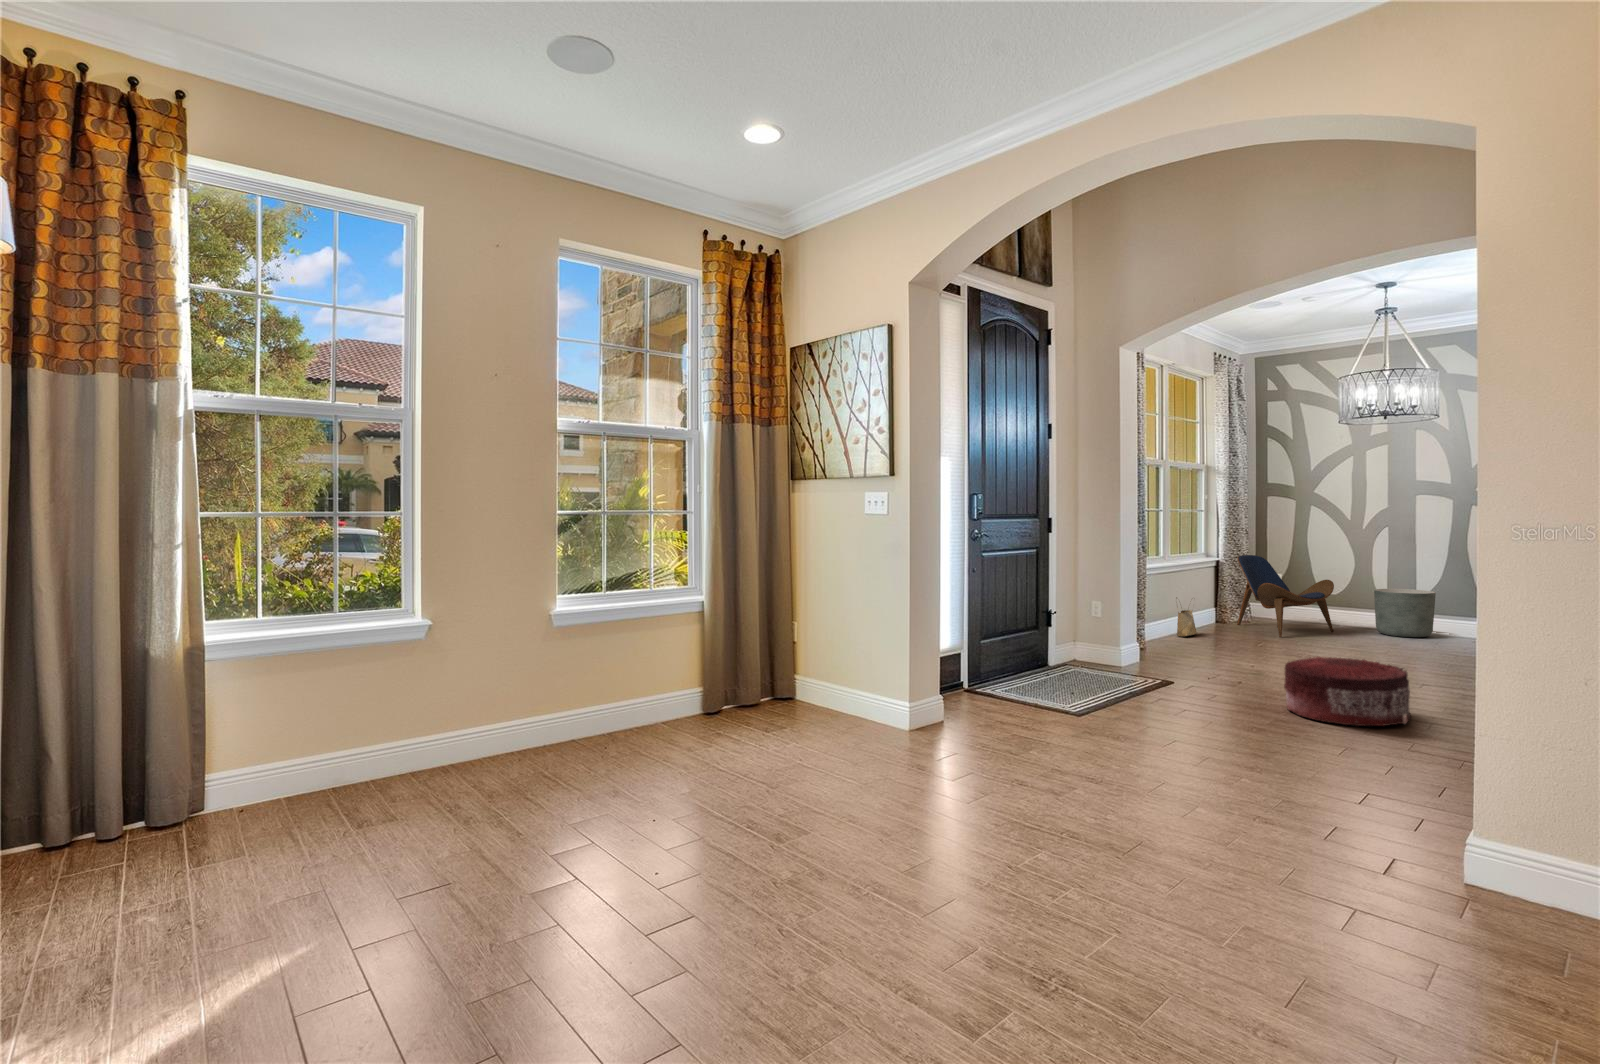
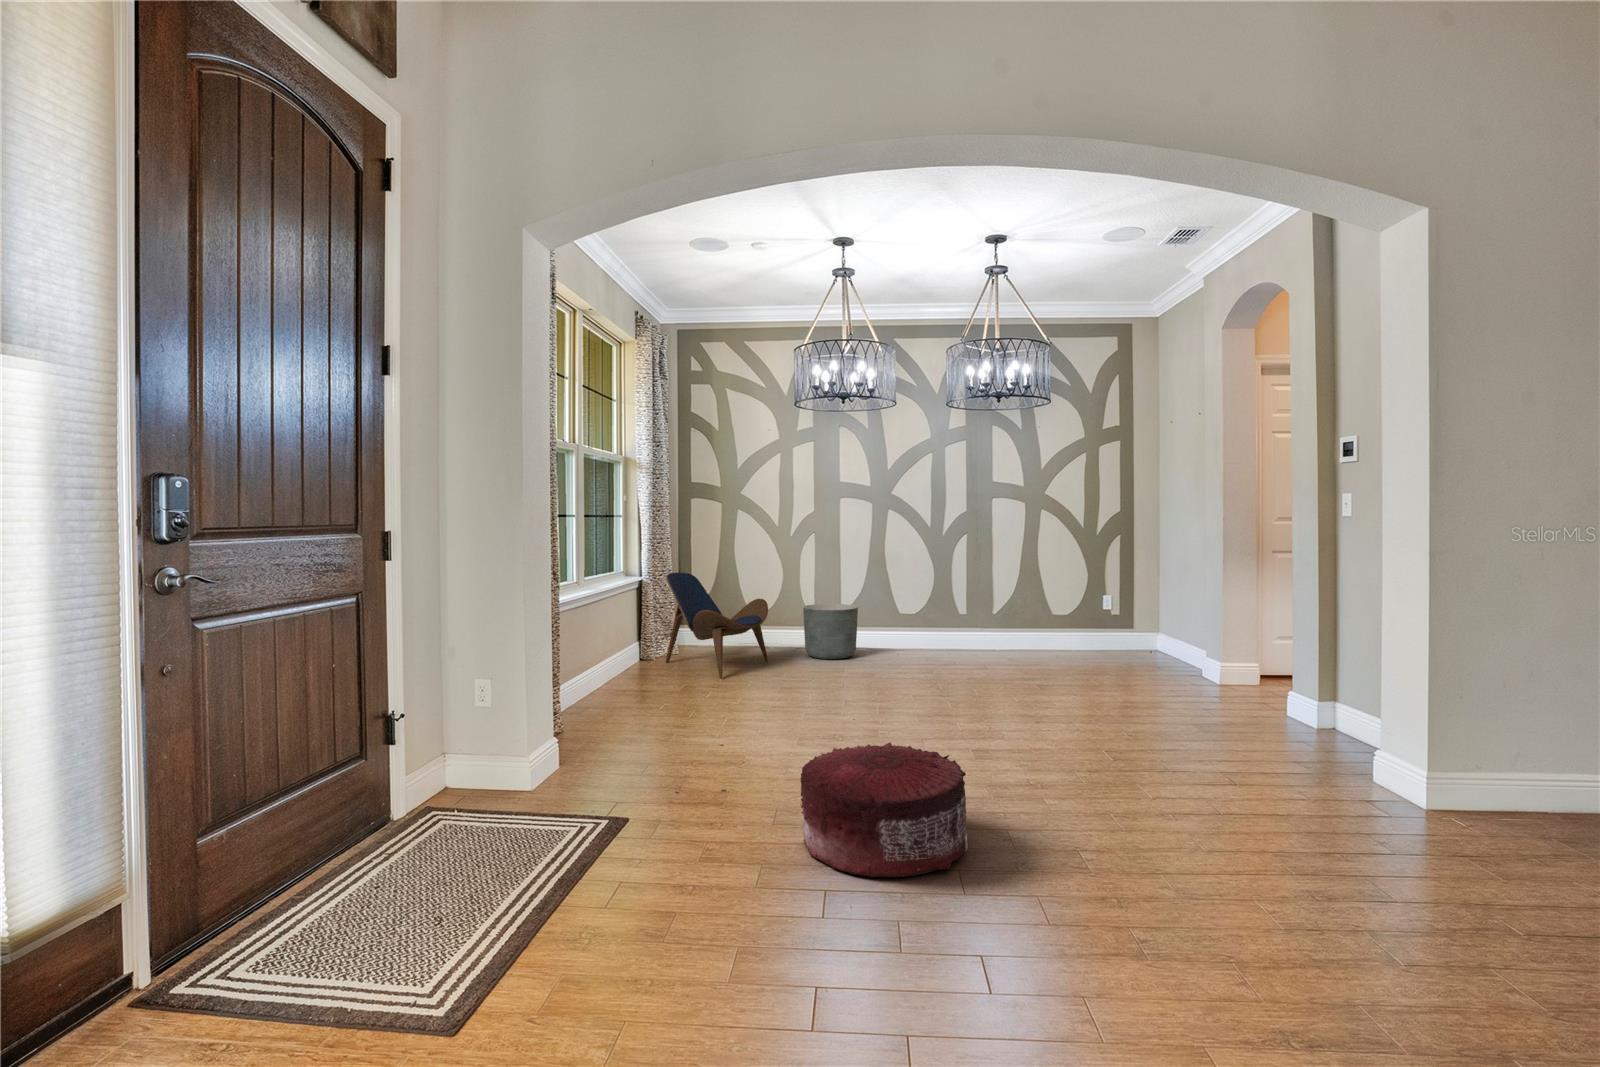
woven basket: present [1177,610,1197,637] -> none [598,638,624,696]

